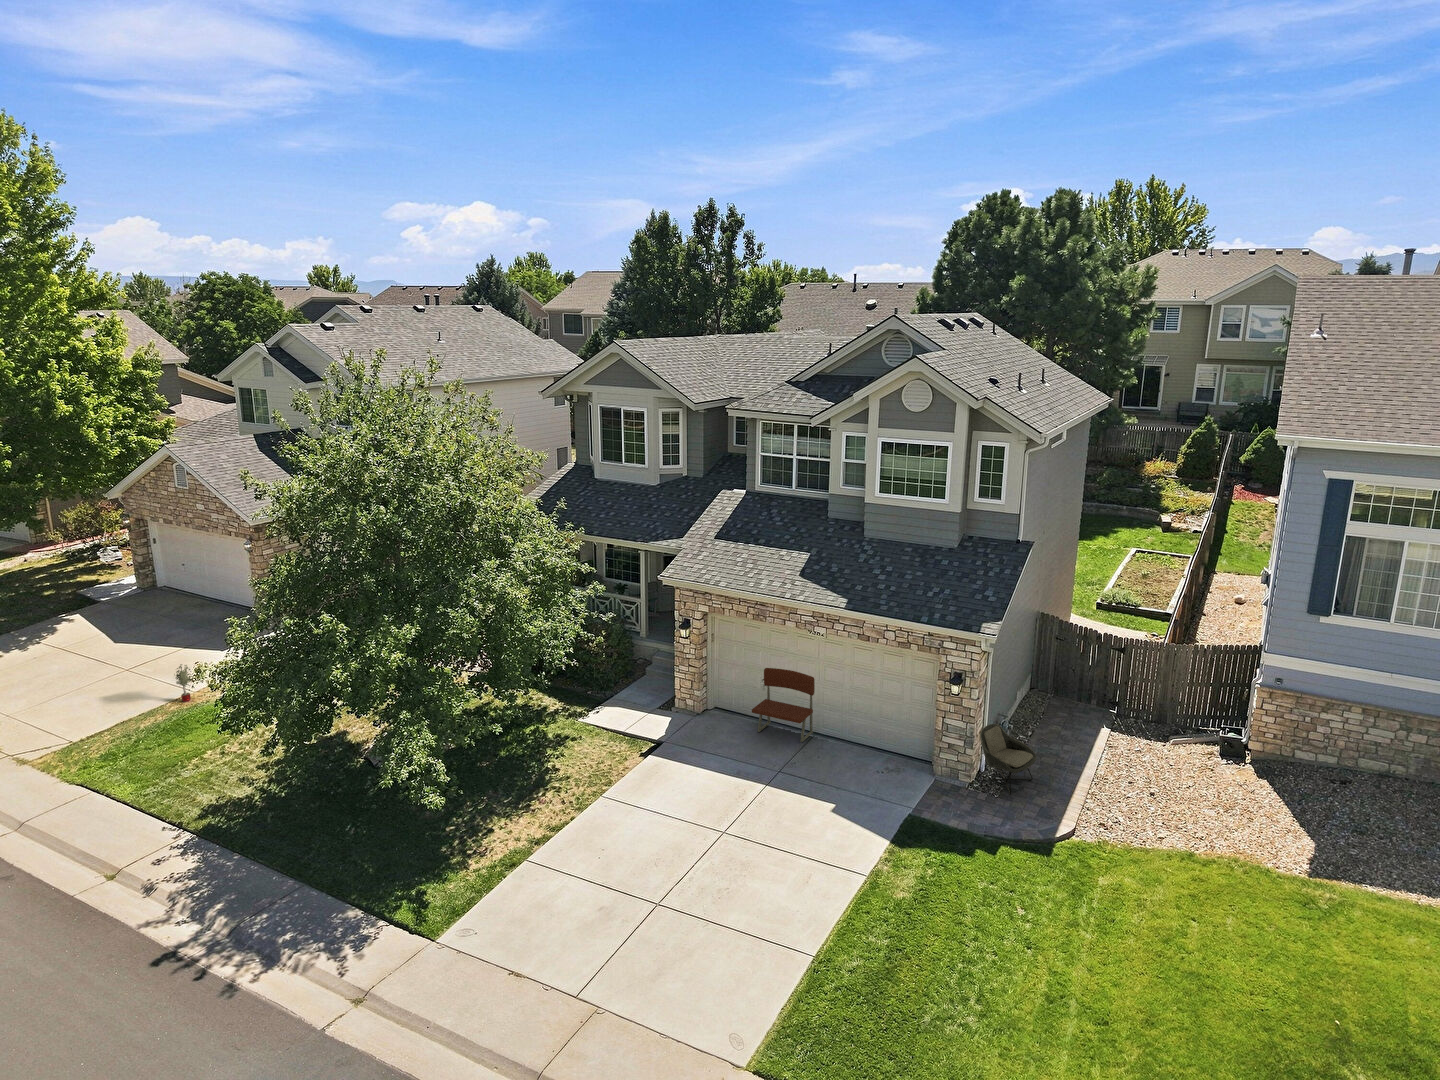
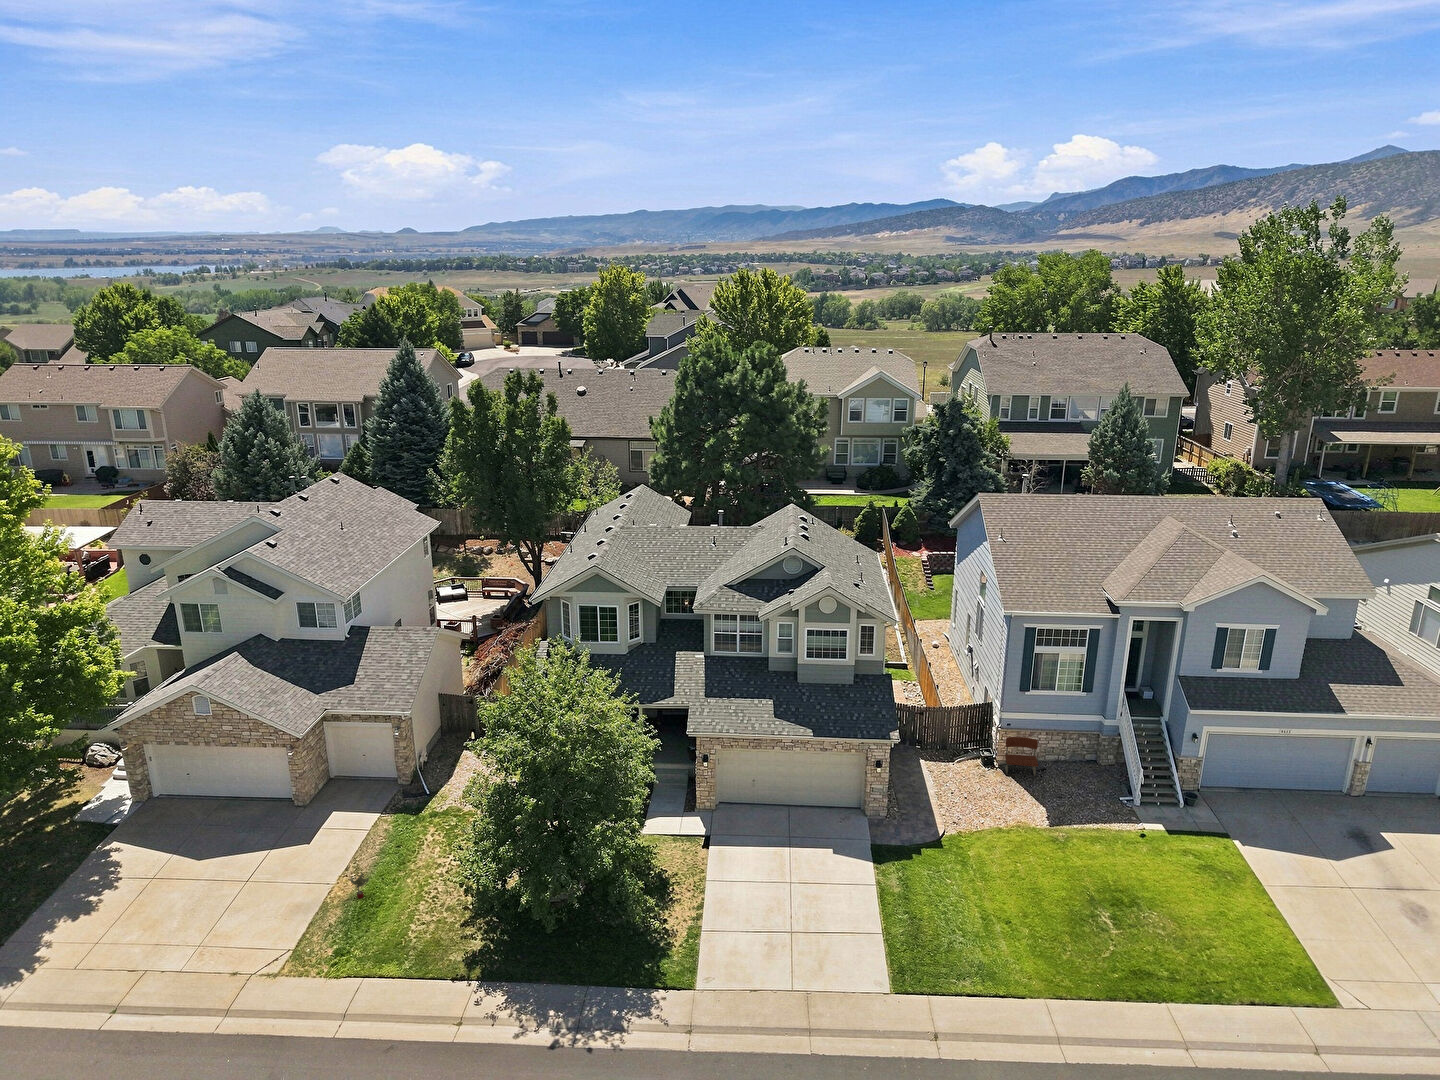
bench: present [752,668,815,742] -> present [1005,737,1038,776]
lounge chair: present [976,724,1037,794] -> none [892,780,918,817]

